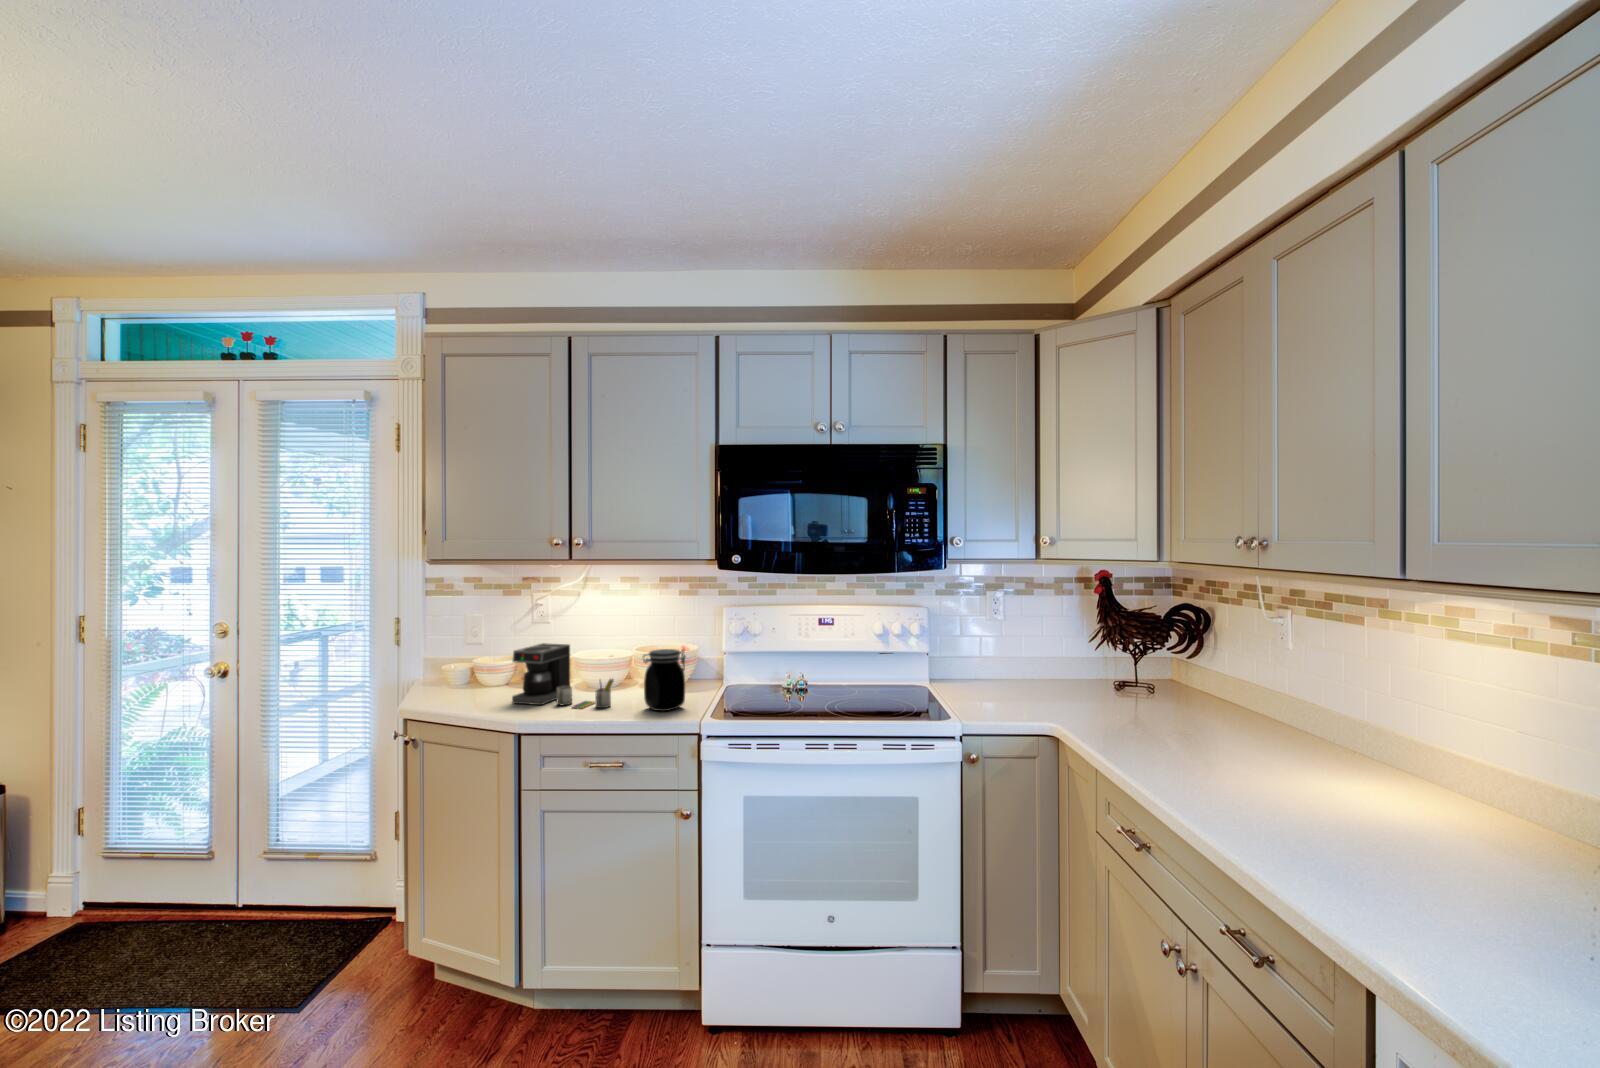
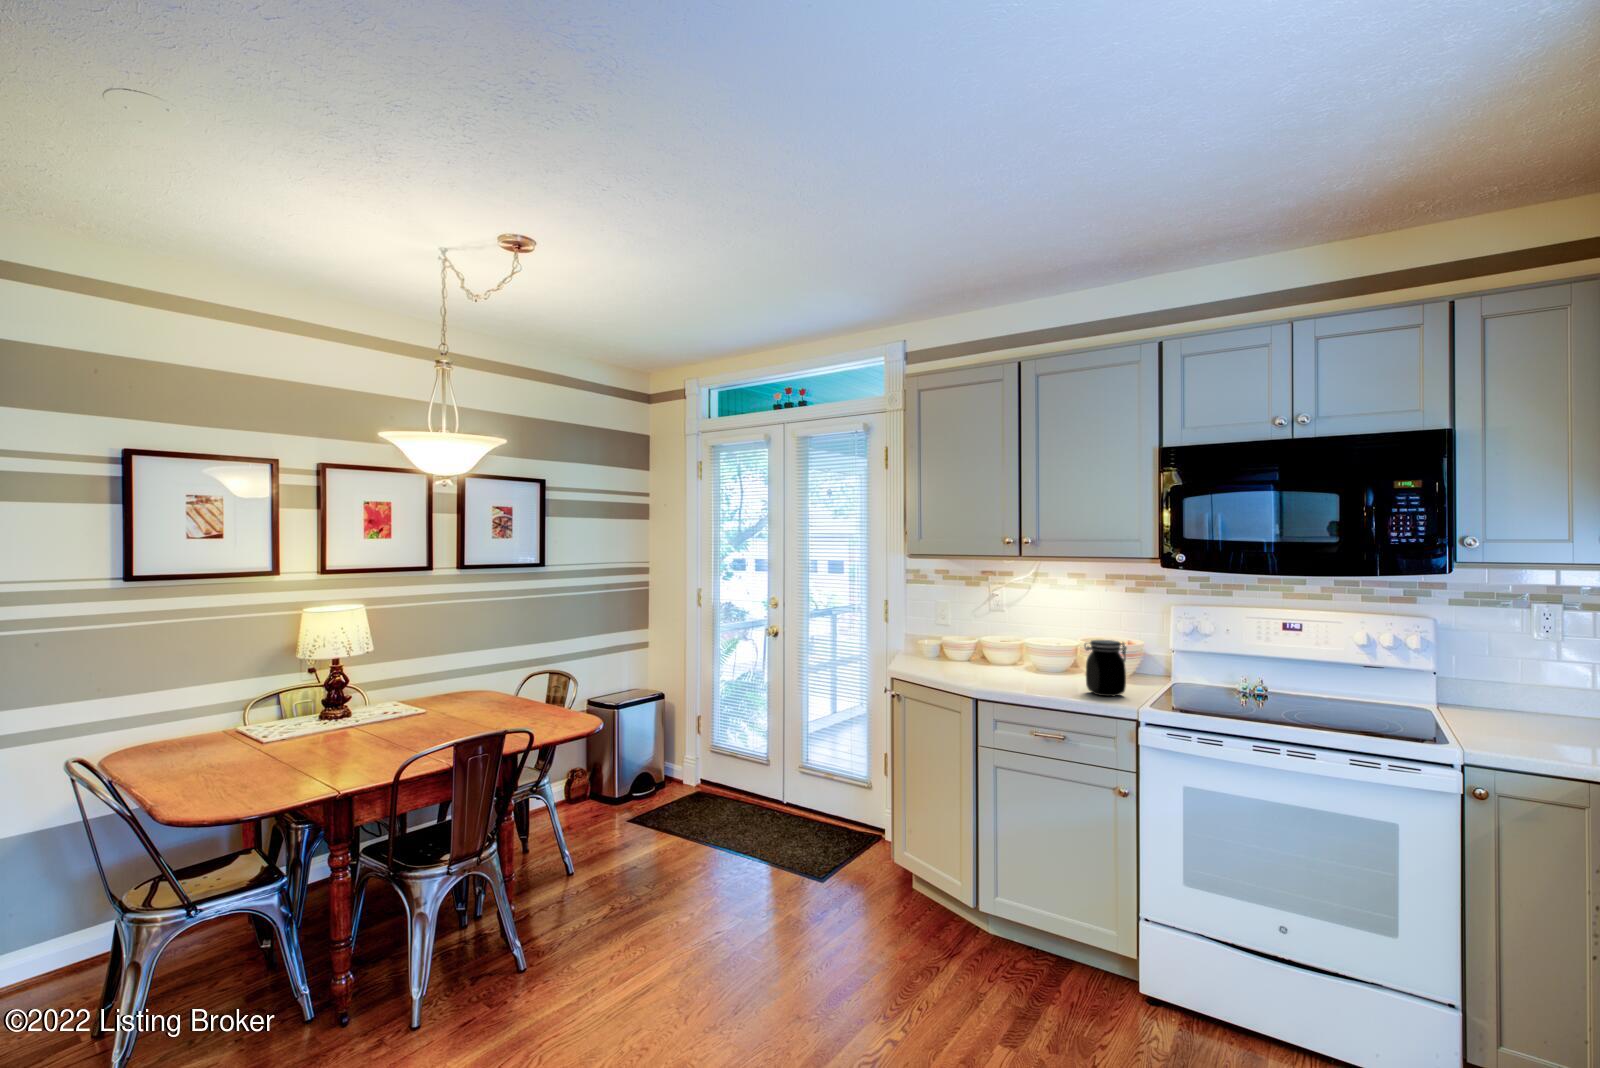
coffee maker: present [512,643,614,708] -> none [972,628,1058,687]

